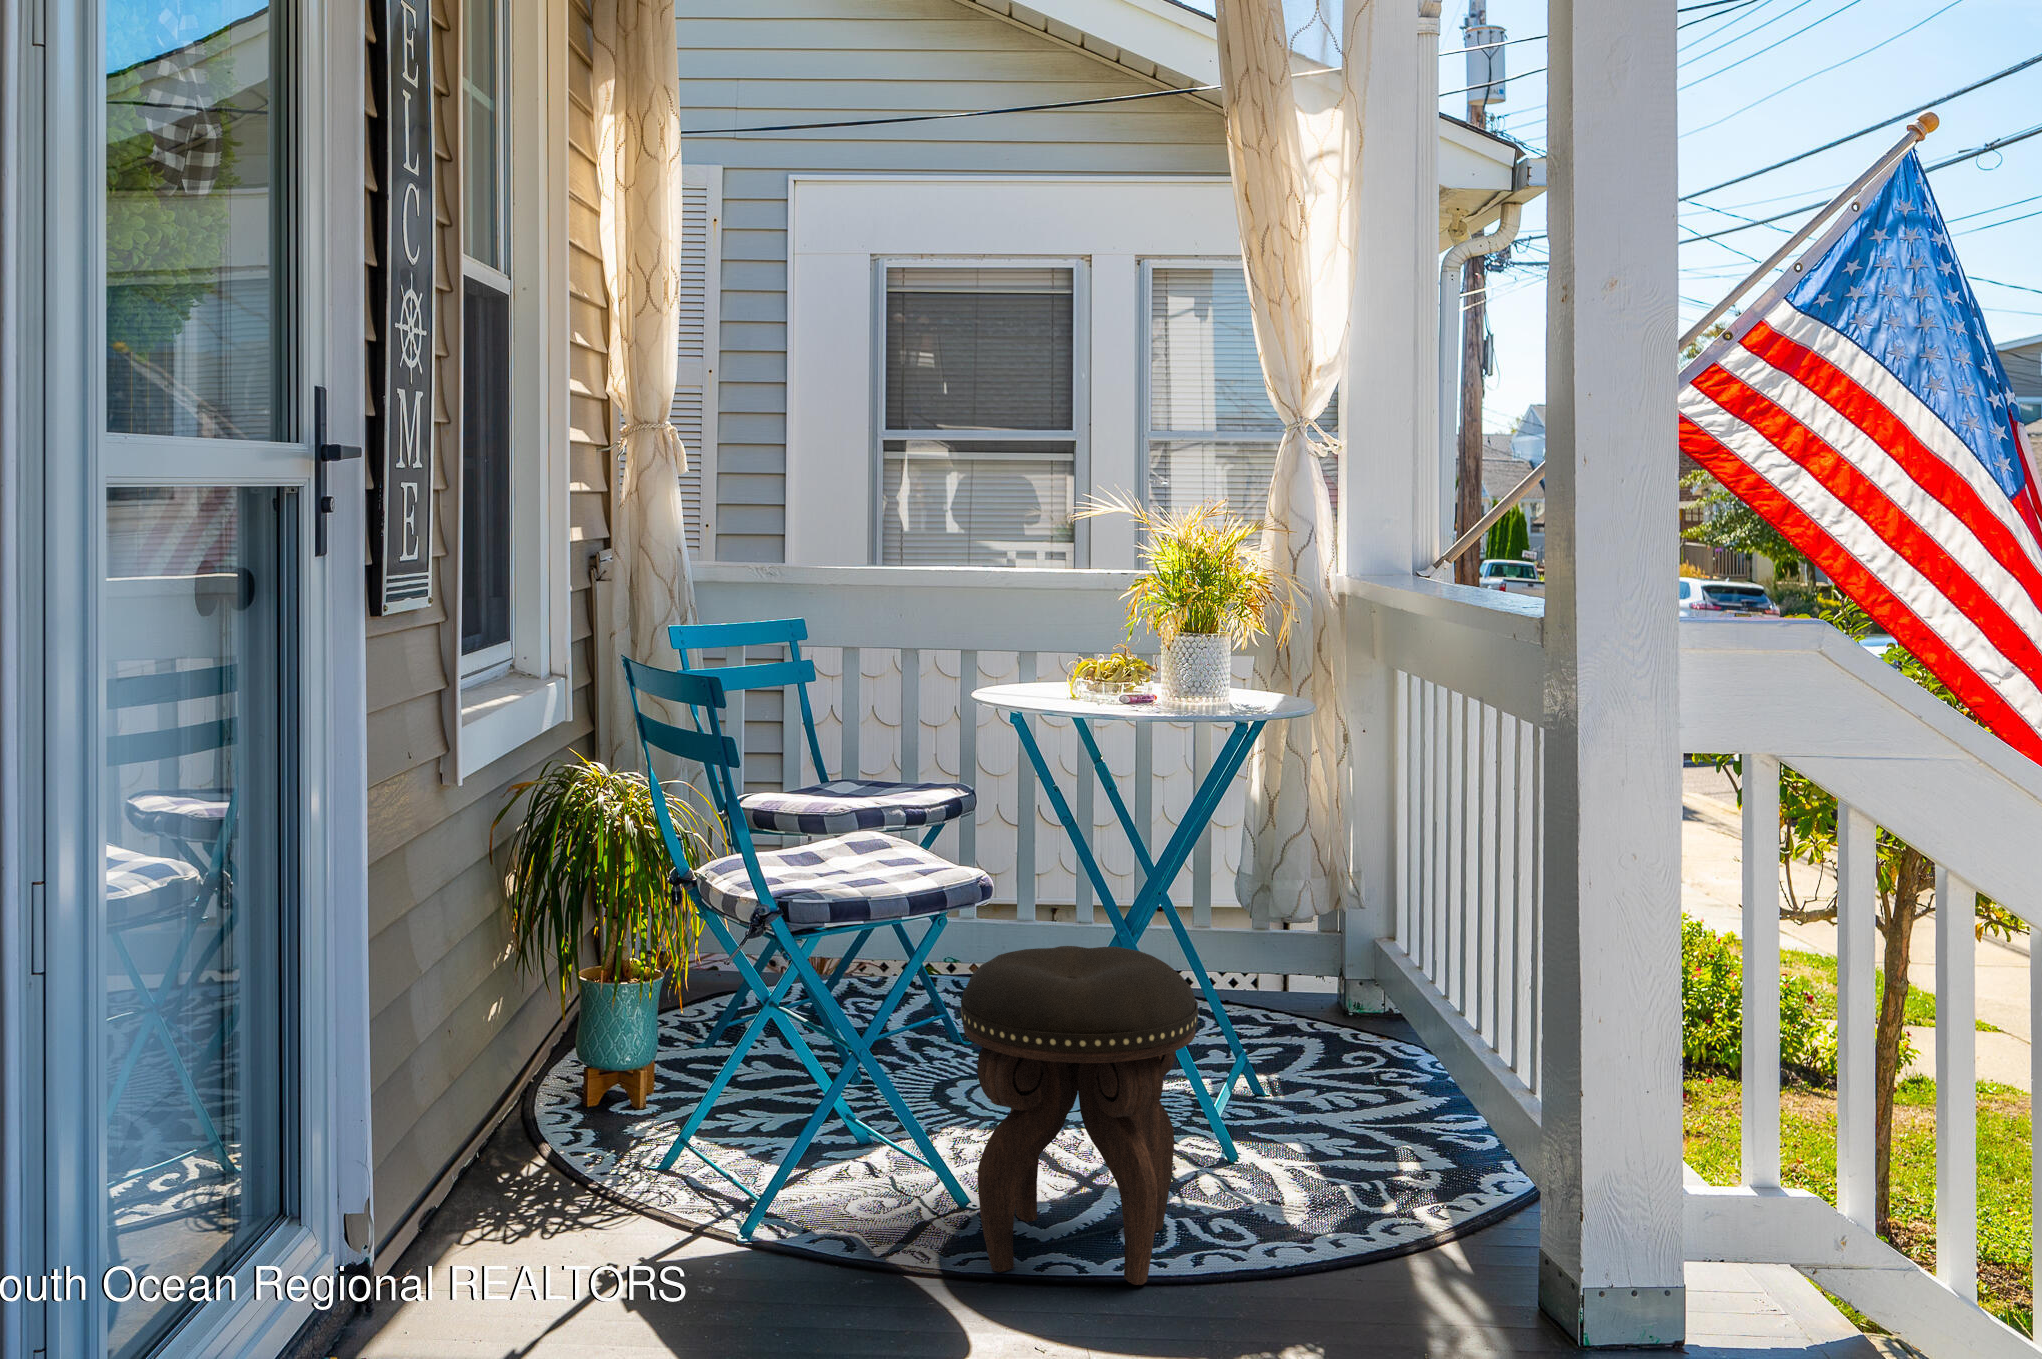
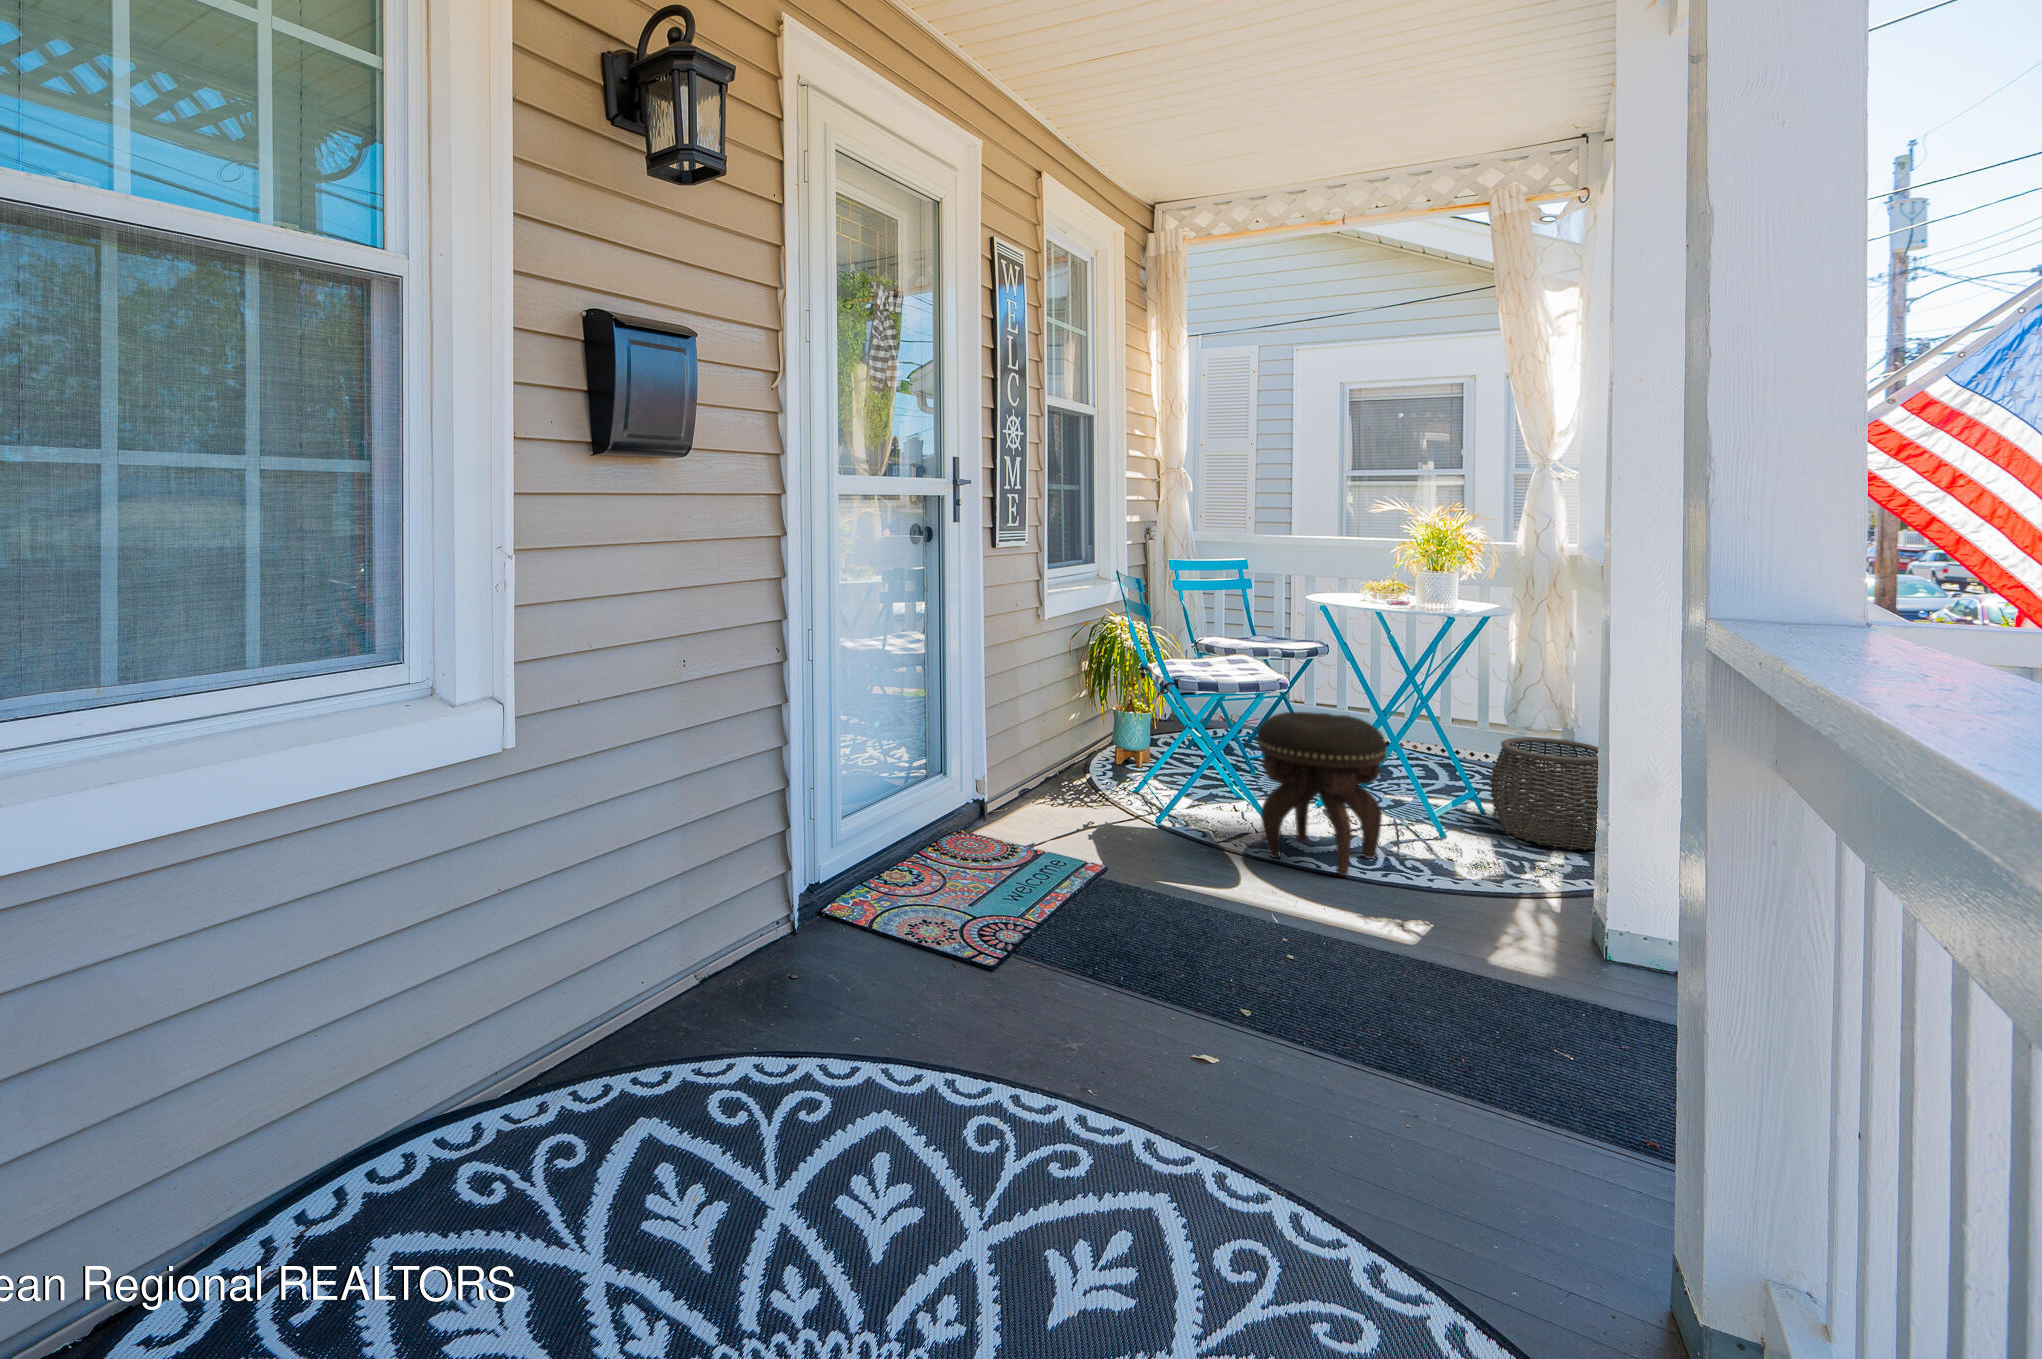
woven basket: none [1278,945,1469,1142] -> present [1490,737,1600,850]

